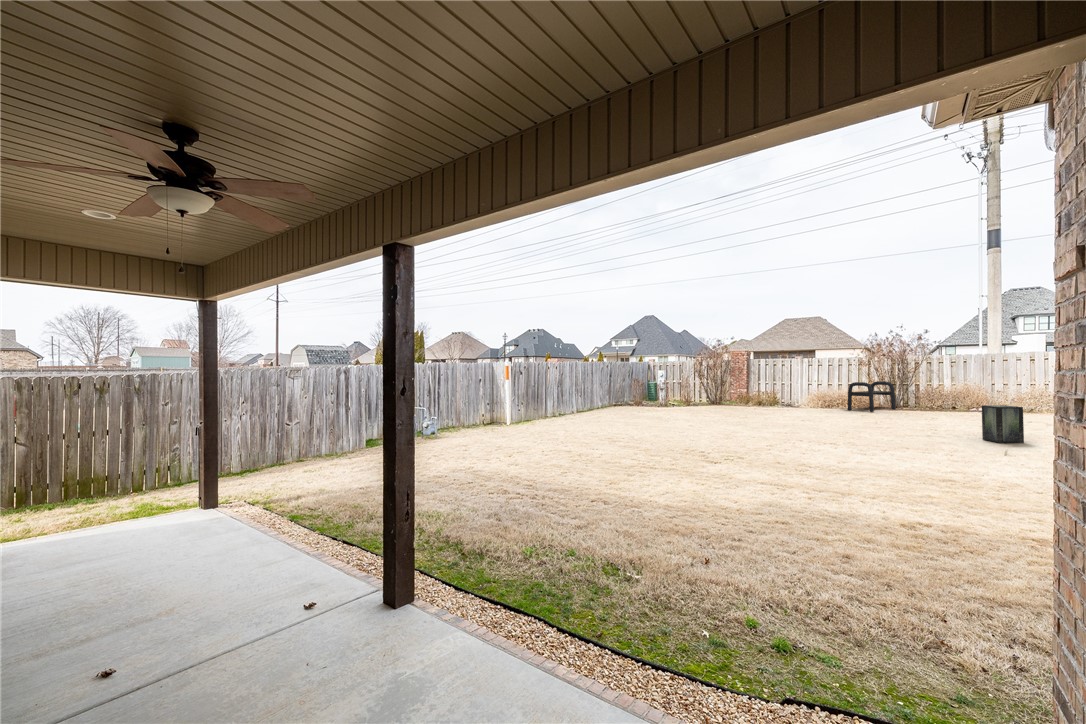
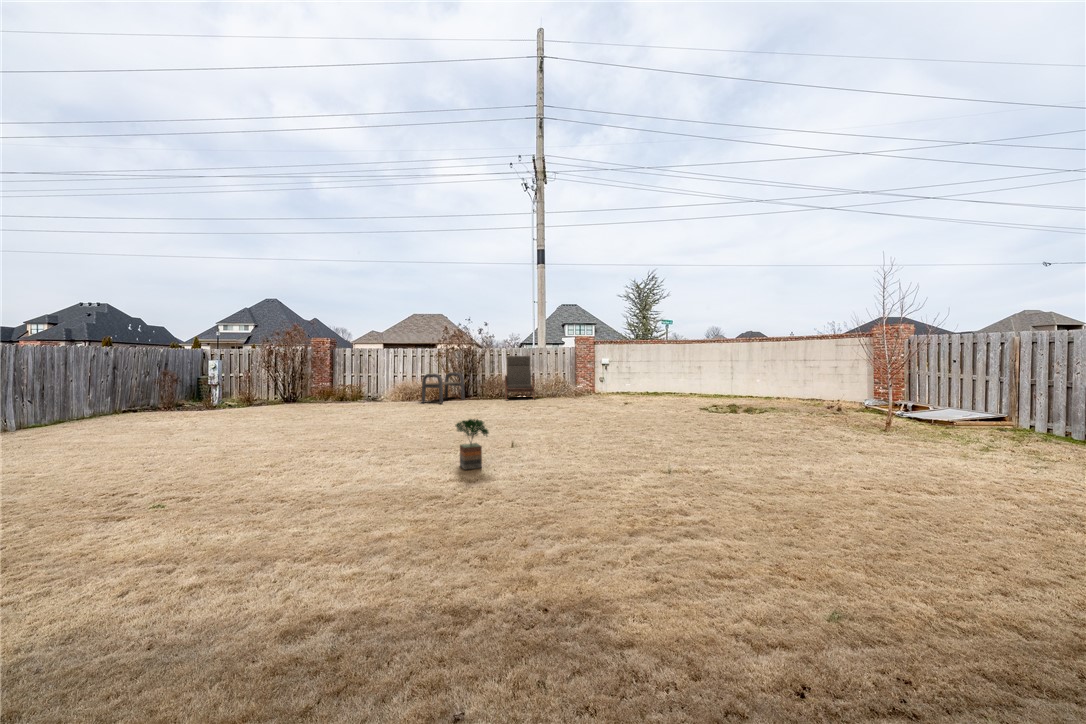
lounge chair: none [950,364,999,414] -> present [505,356,534,399]
storage box: present [982,405,1024,443] -> none [505,397,535,438]
potted tree: none [946,417,986,459] -> present [456,419,489,470]

